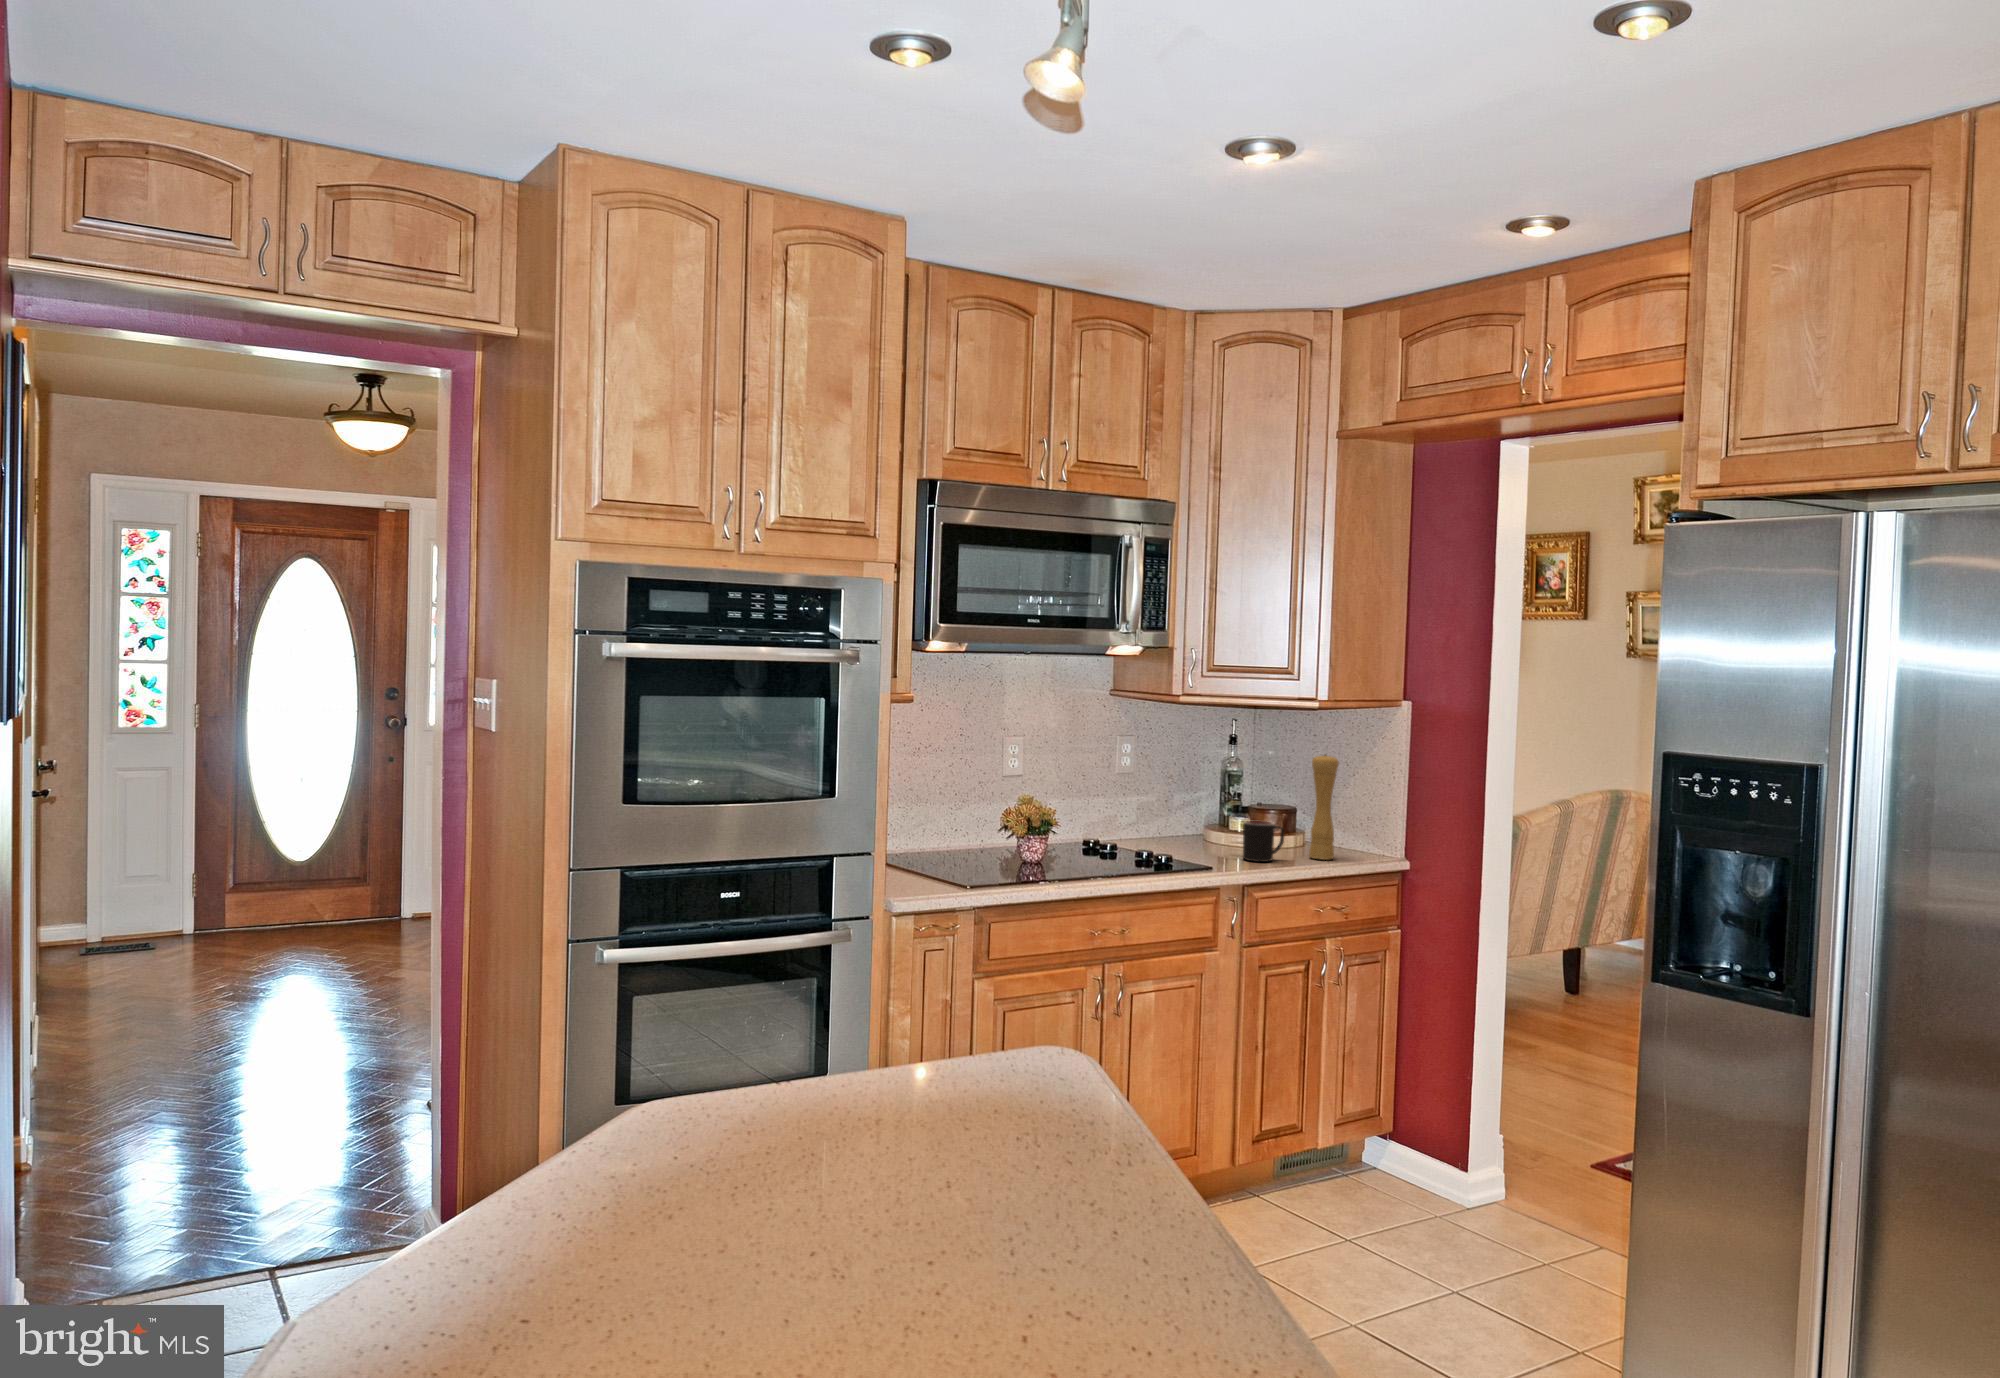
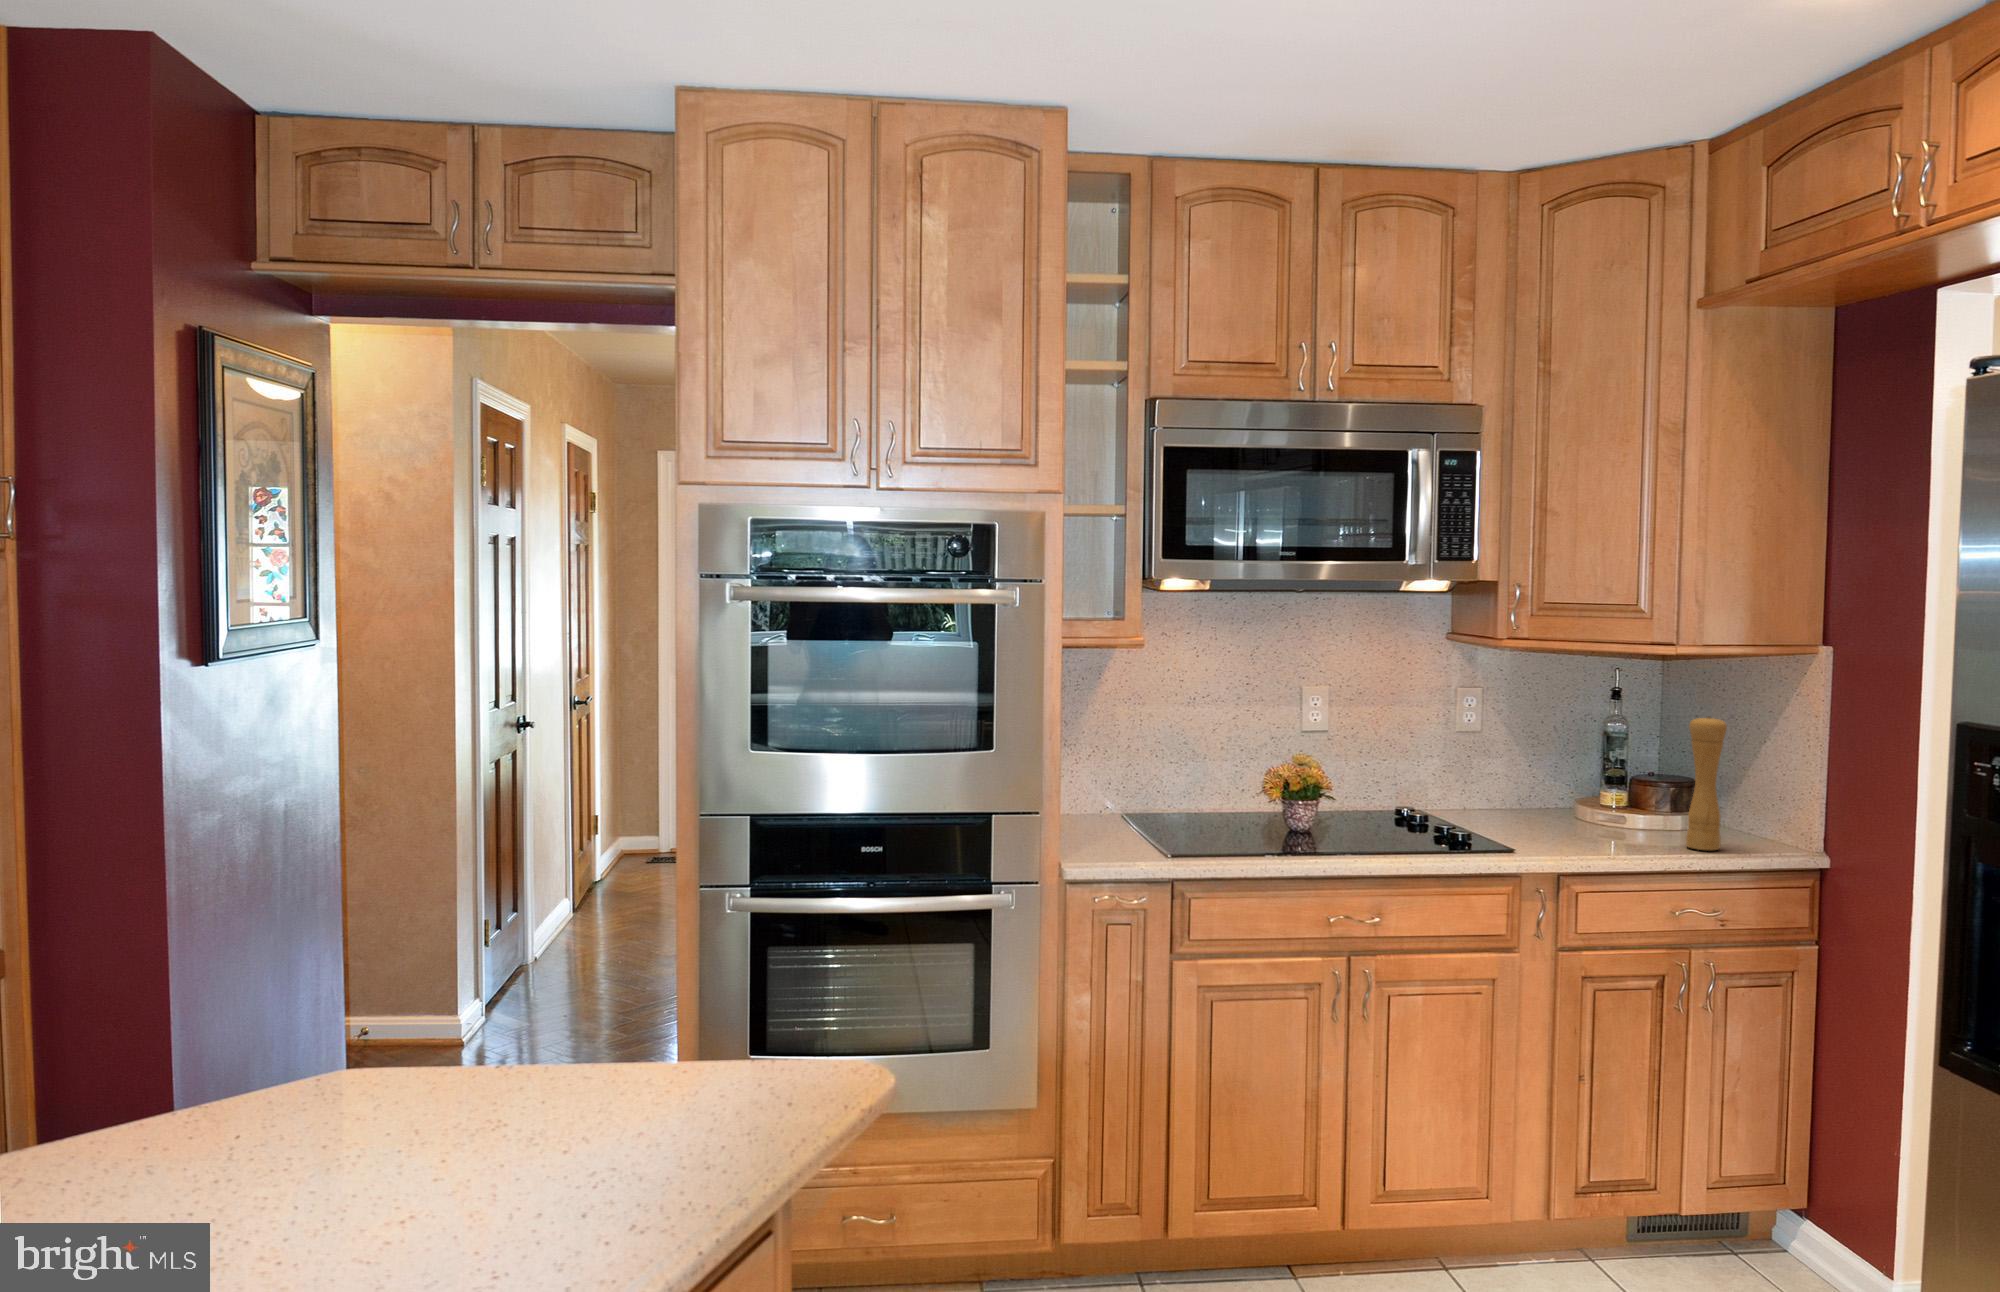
mug: present [1243,821,1284,862] -> none [1587,796,1645,848]

